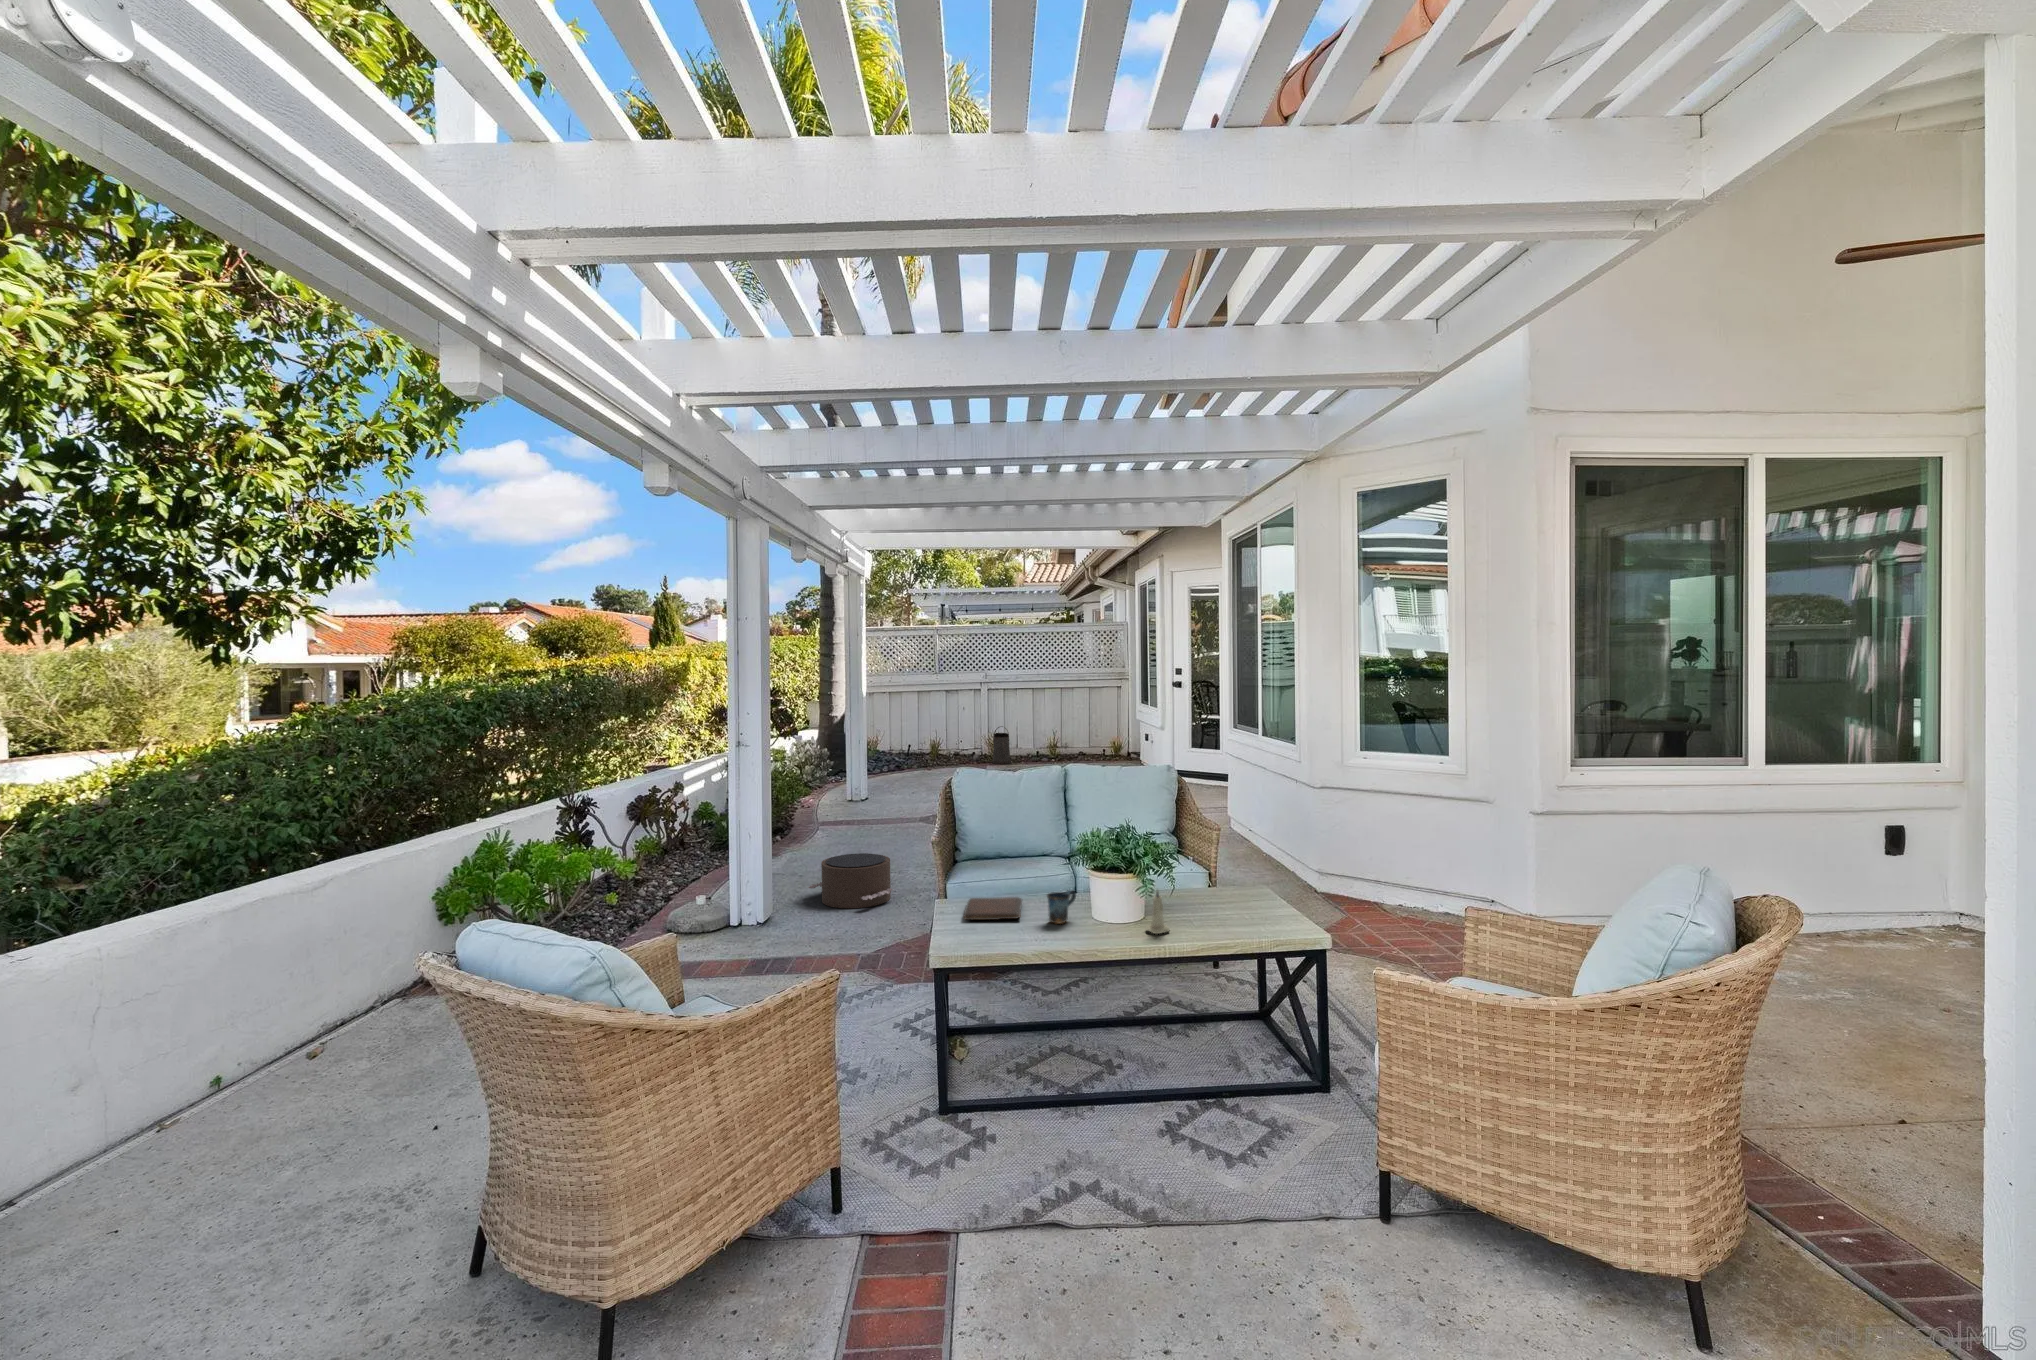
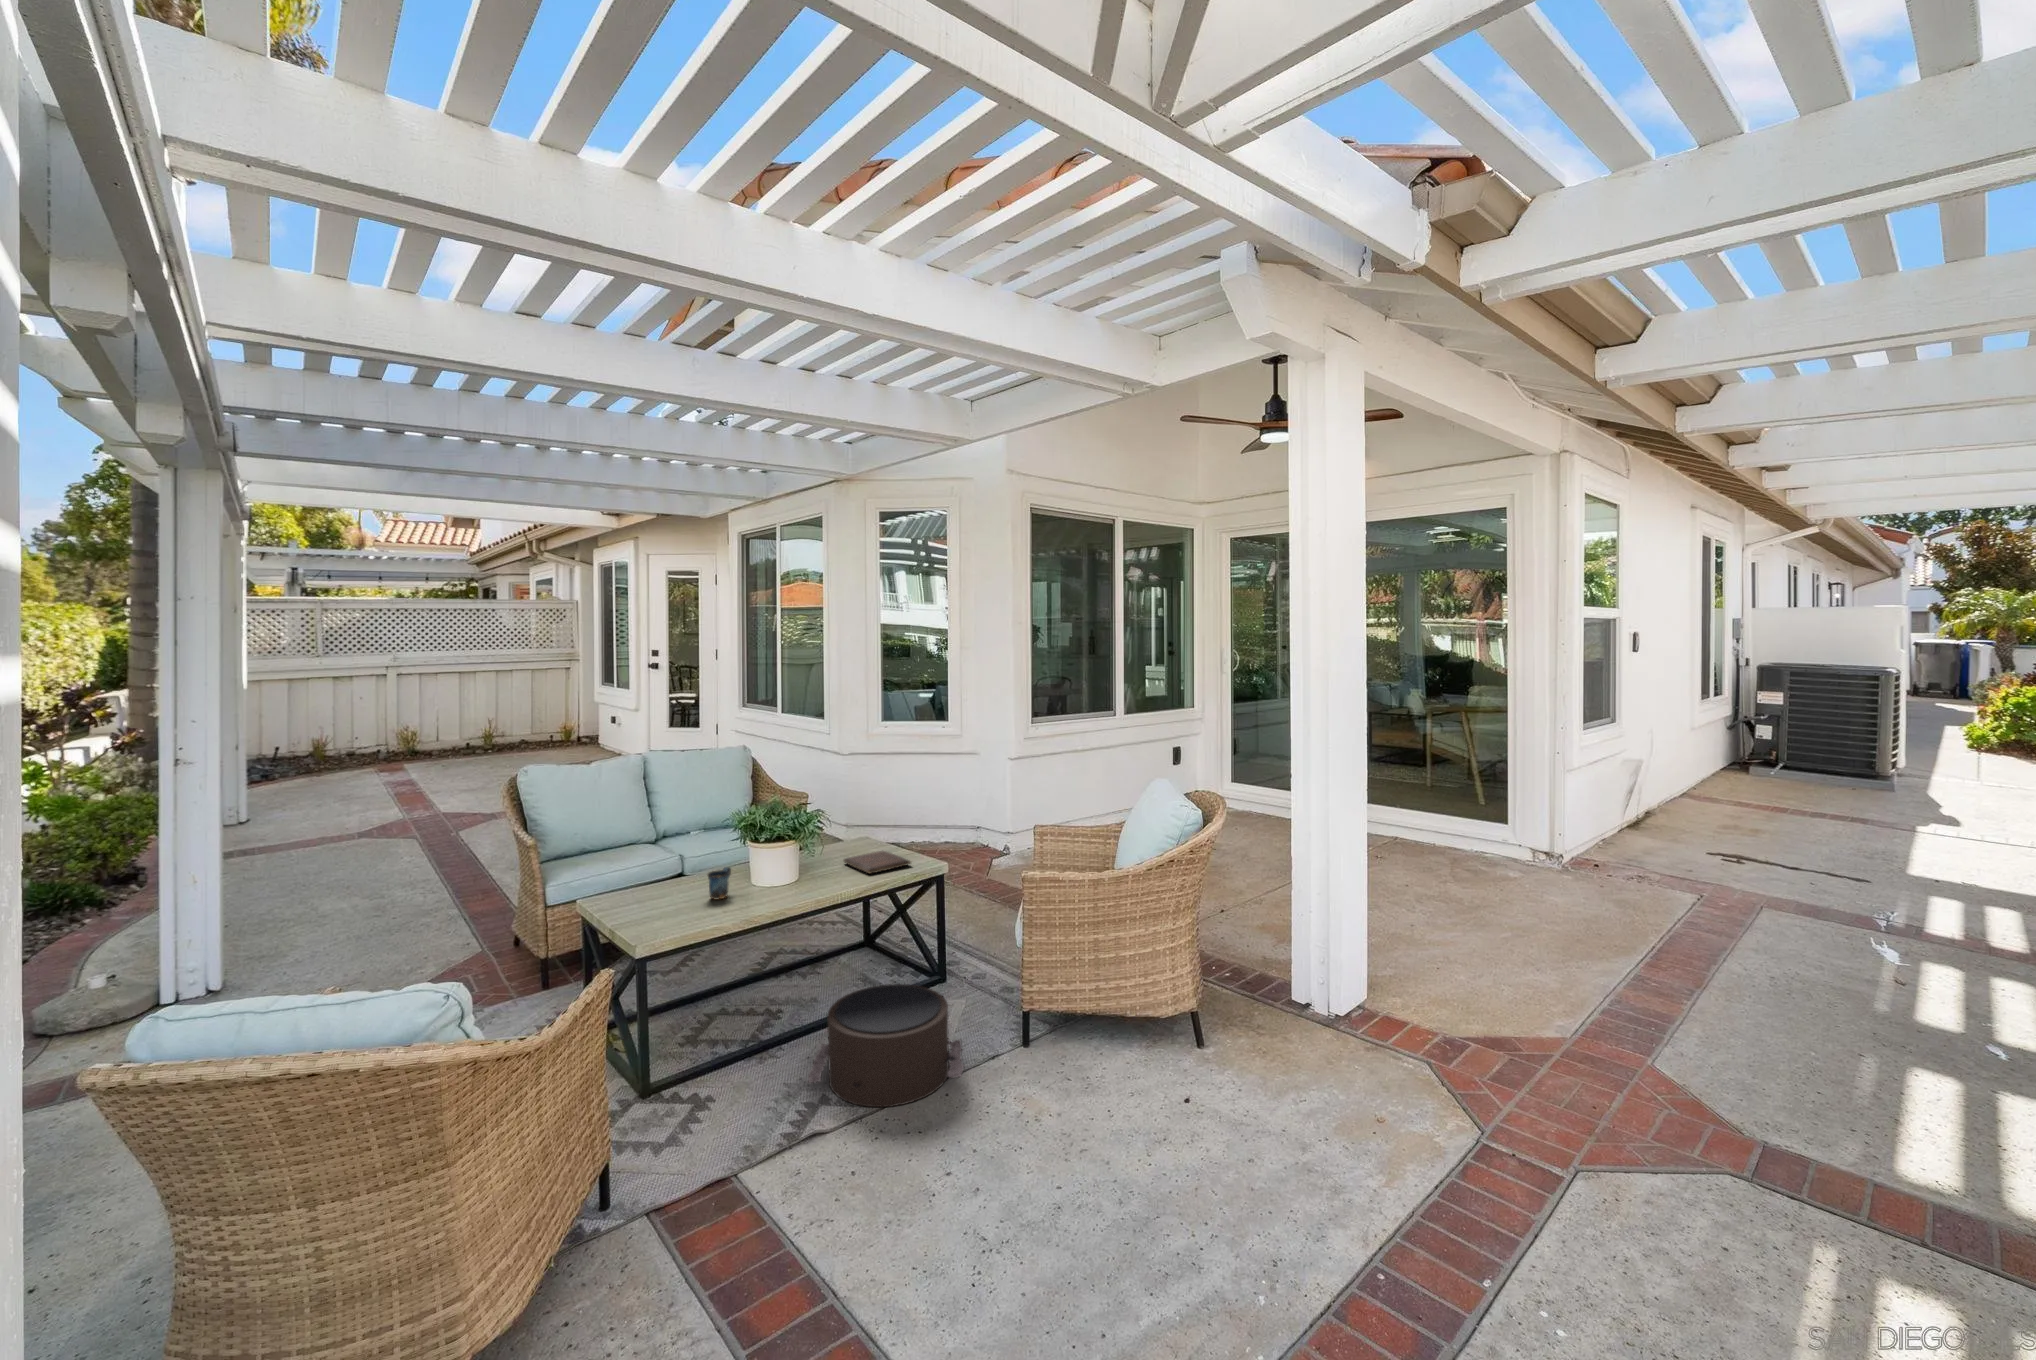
watering can: present [992,726,1011,764] -> none [408,717,435,762]
pouf: present [808,853,893,908] -> present [808,984,964,1107]
candle: present [1146,892,1170,934] -> none [804,850,825,889]
book: present [964,897,1022,920] -> present [844,851,911,874]

